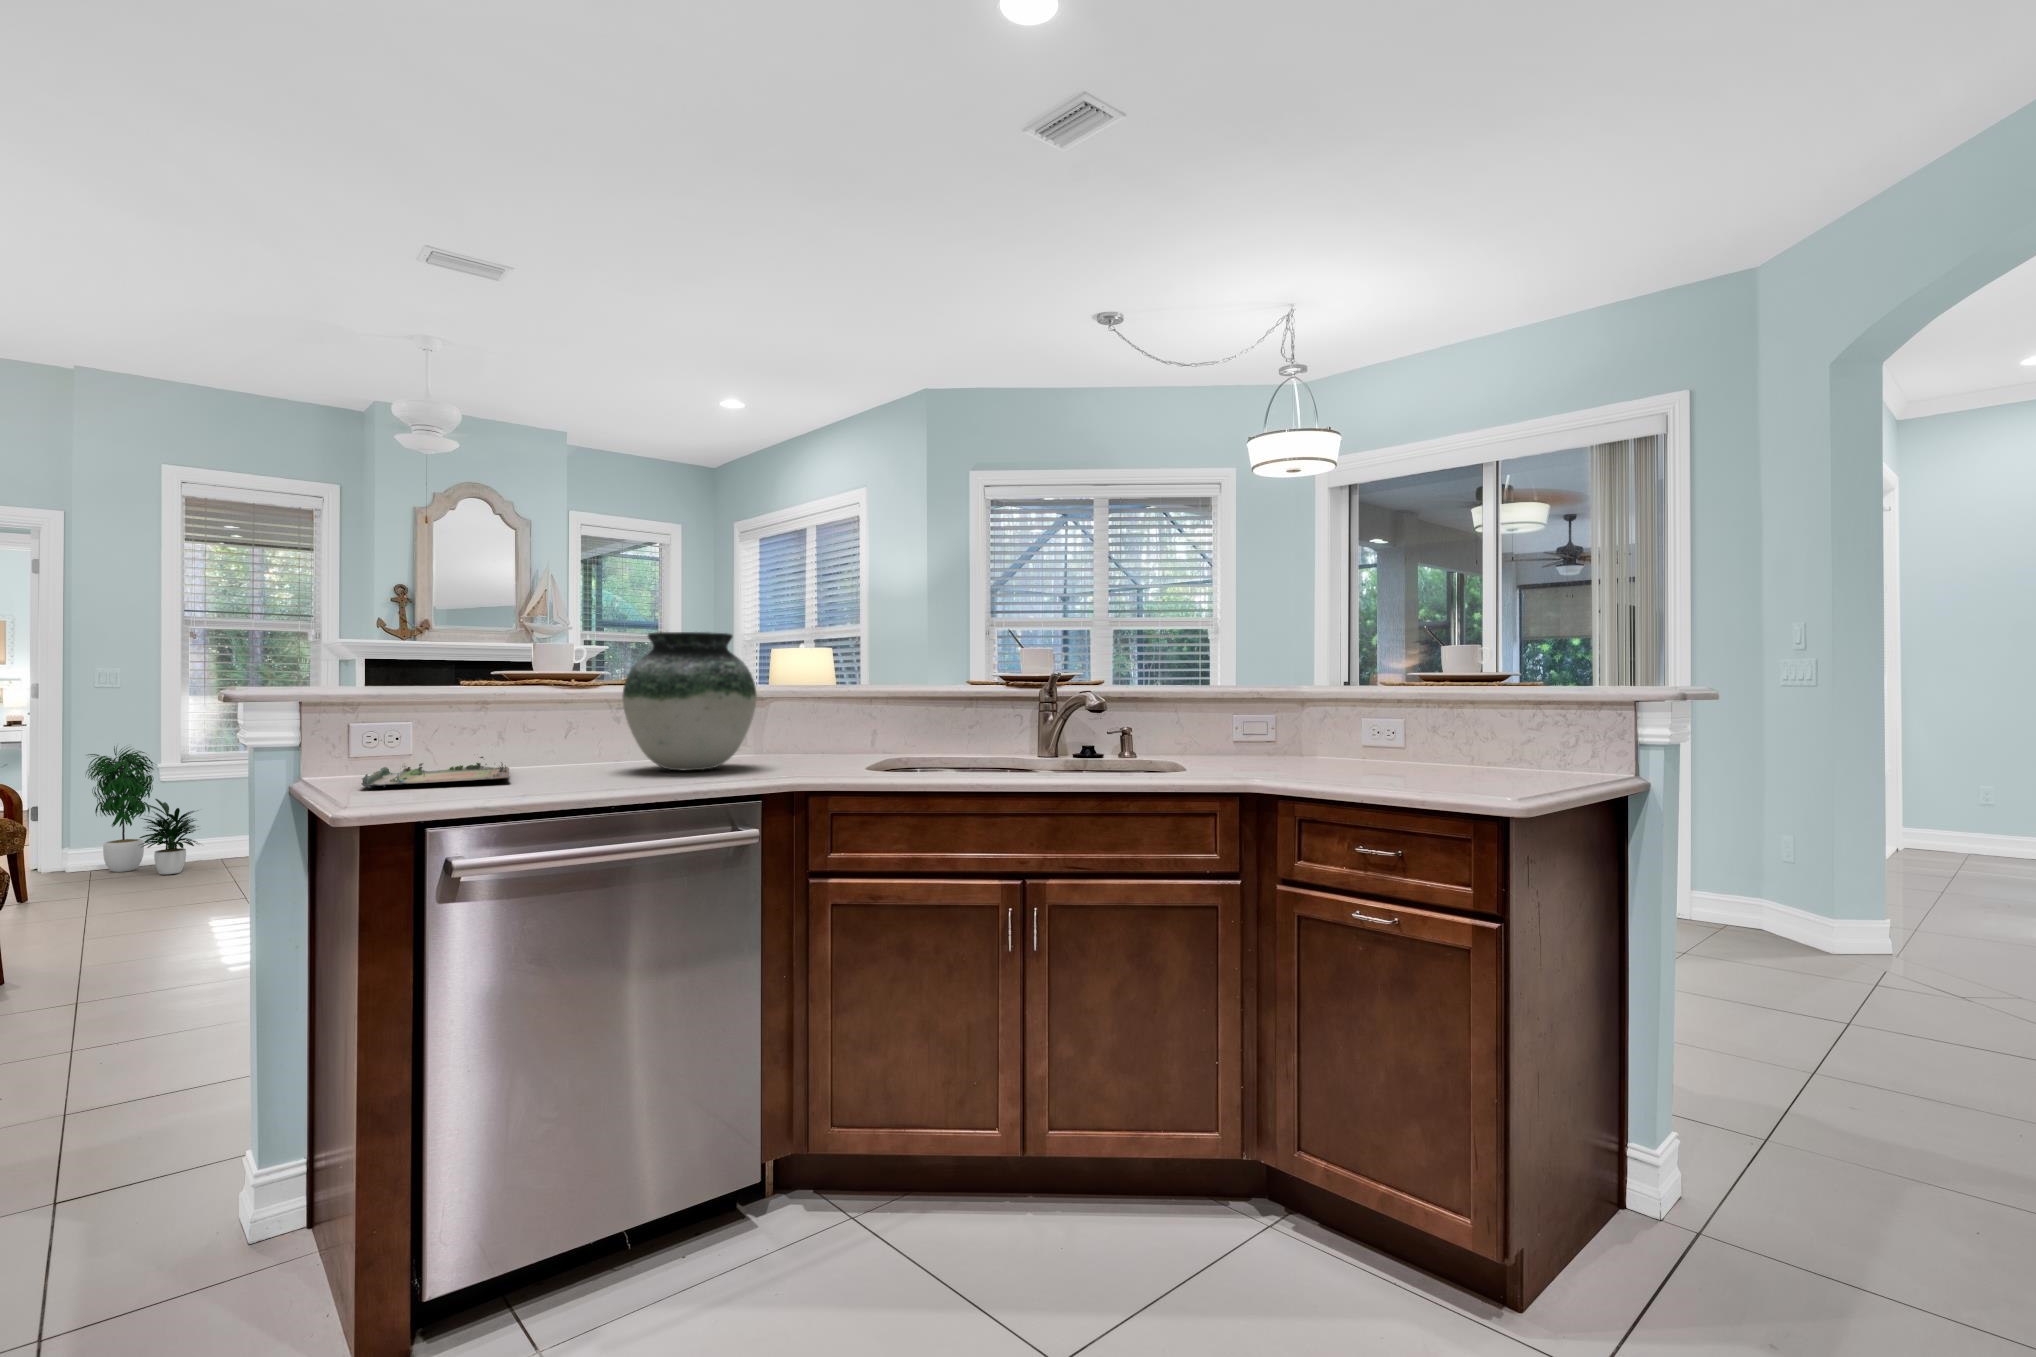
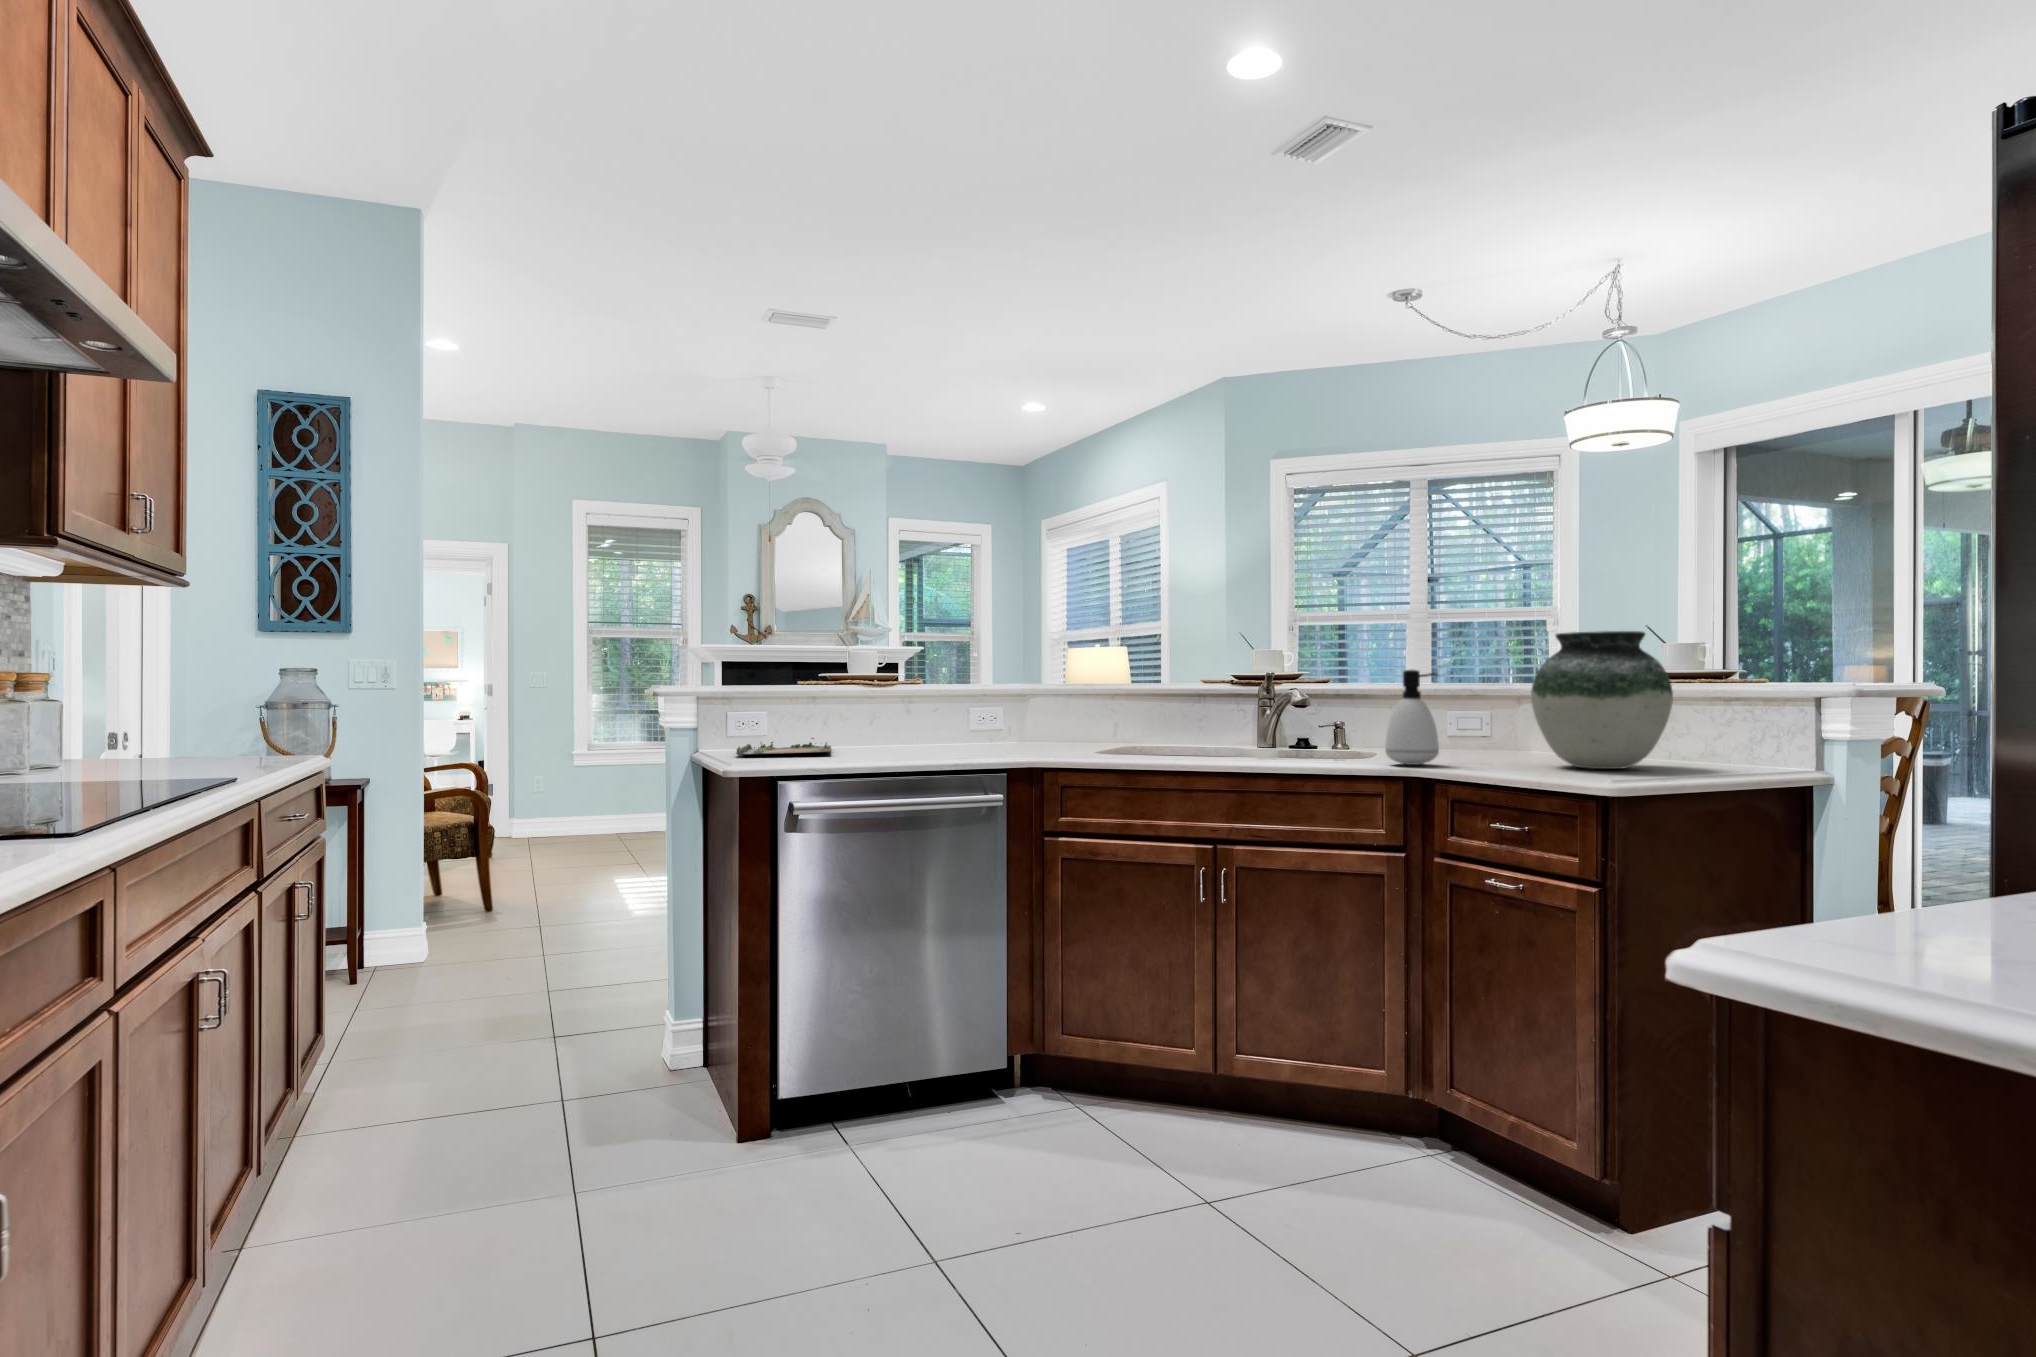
vase: present [623,632,757,770] -> present [1531,631,1673,769]
soap dispenser: none [1218,671,1279,779] -> present [1385,670,1439,765]
potted plant: present [86,746,199,875] -> none [518,732,602,845]

